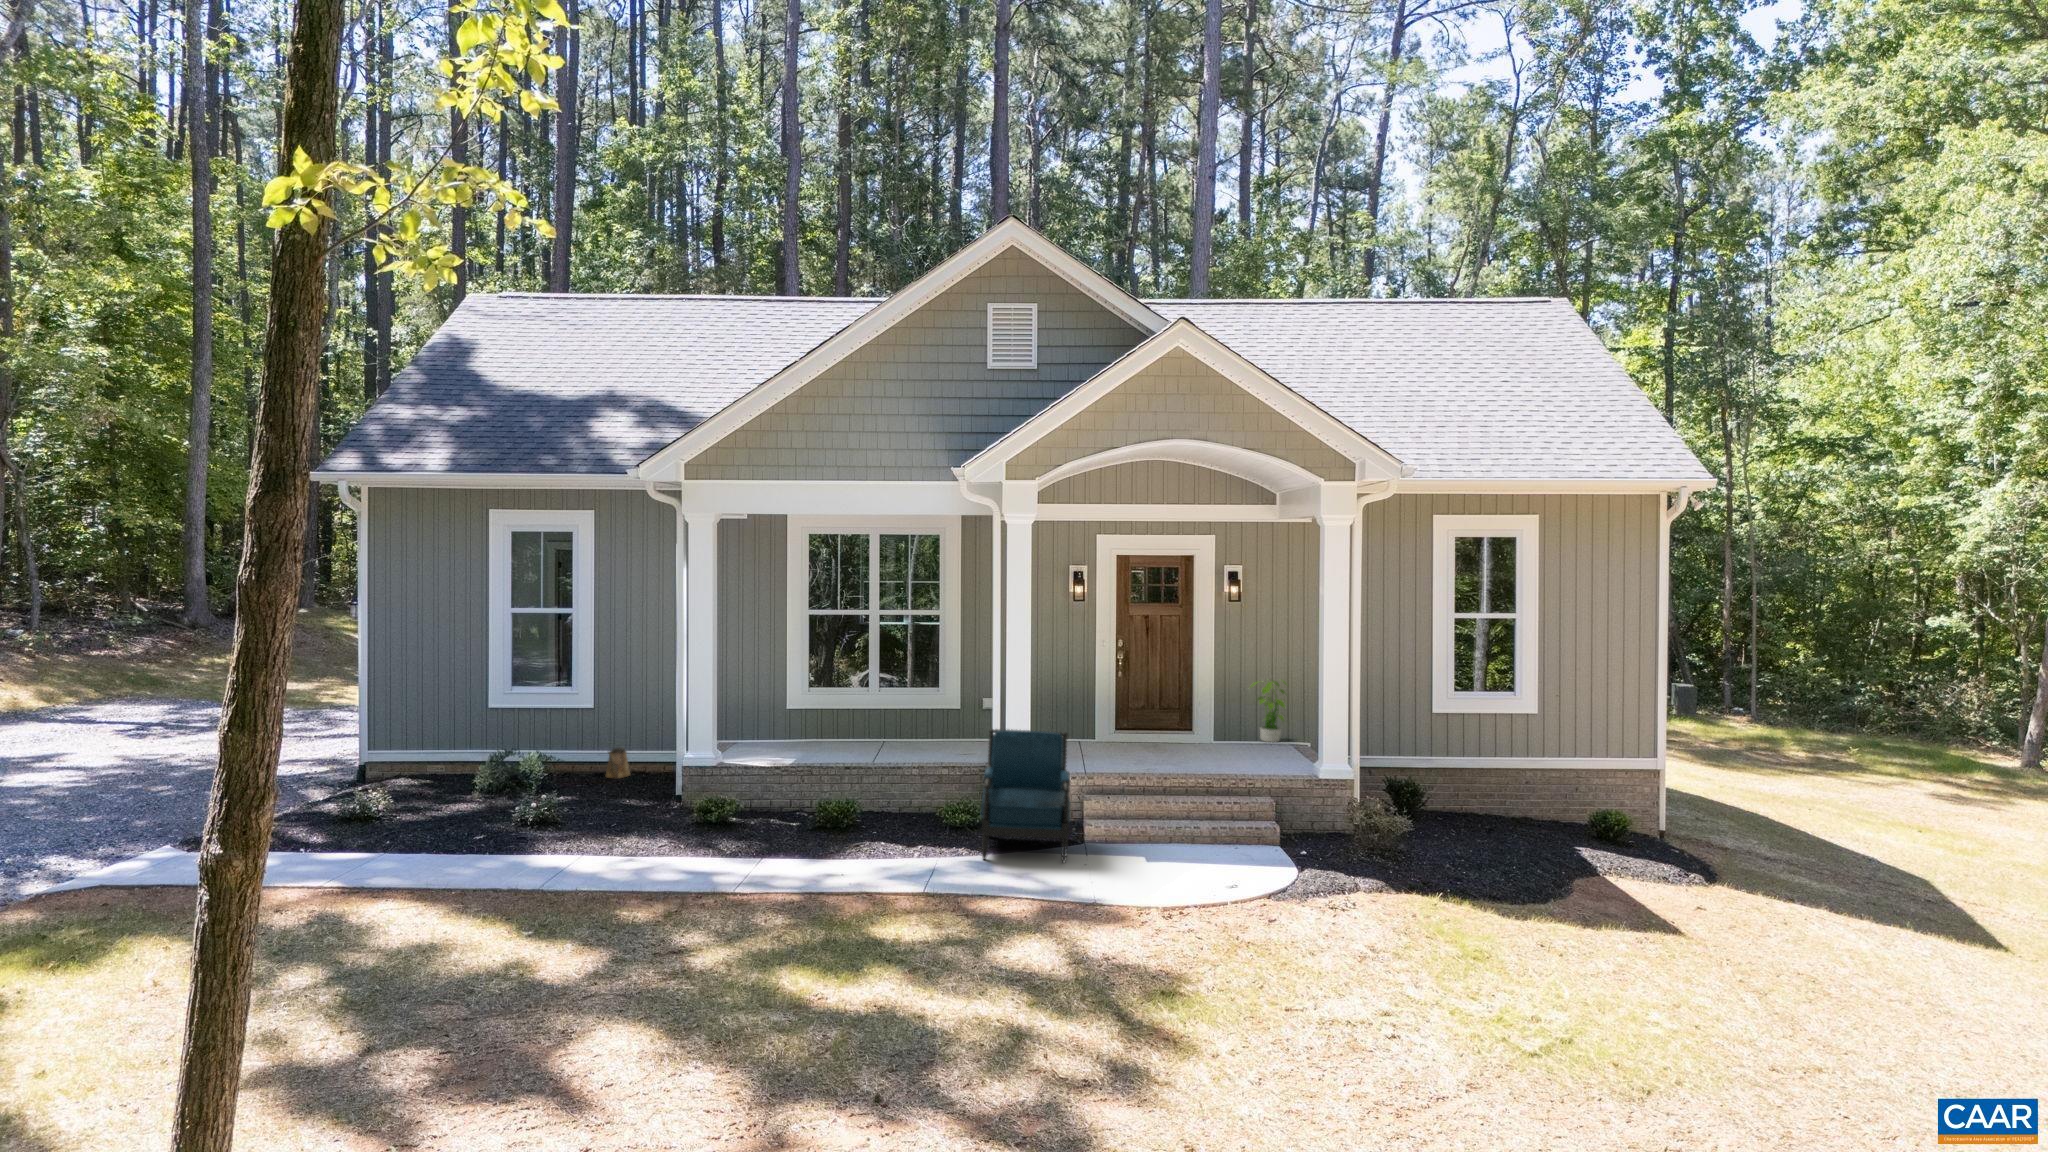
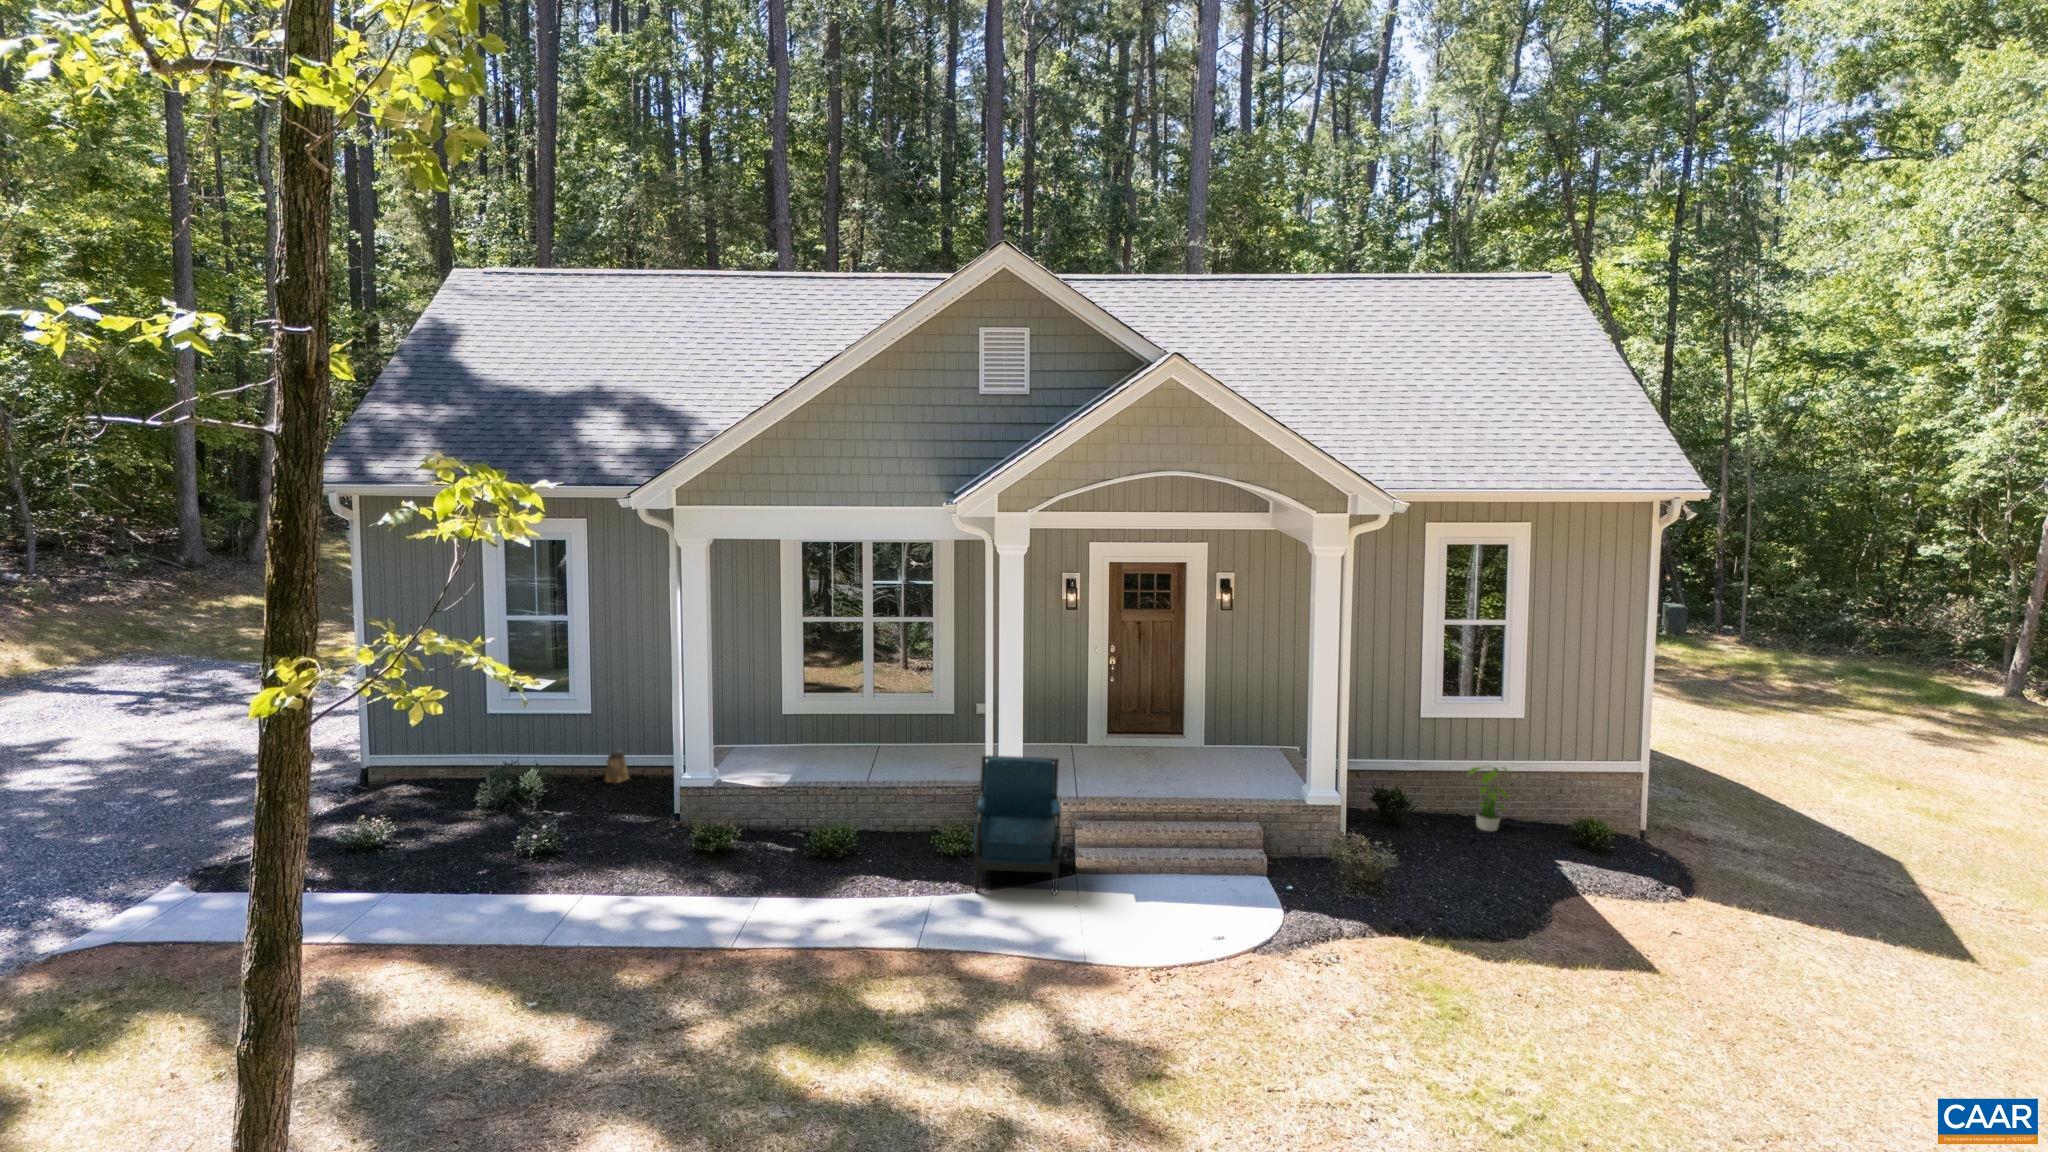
potted plant: present [1251,681,1288,742] -> present [1468,766,1508,831]

